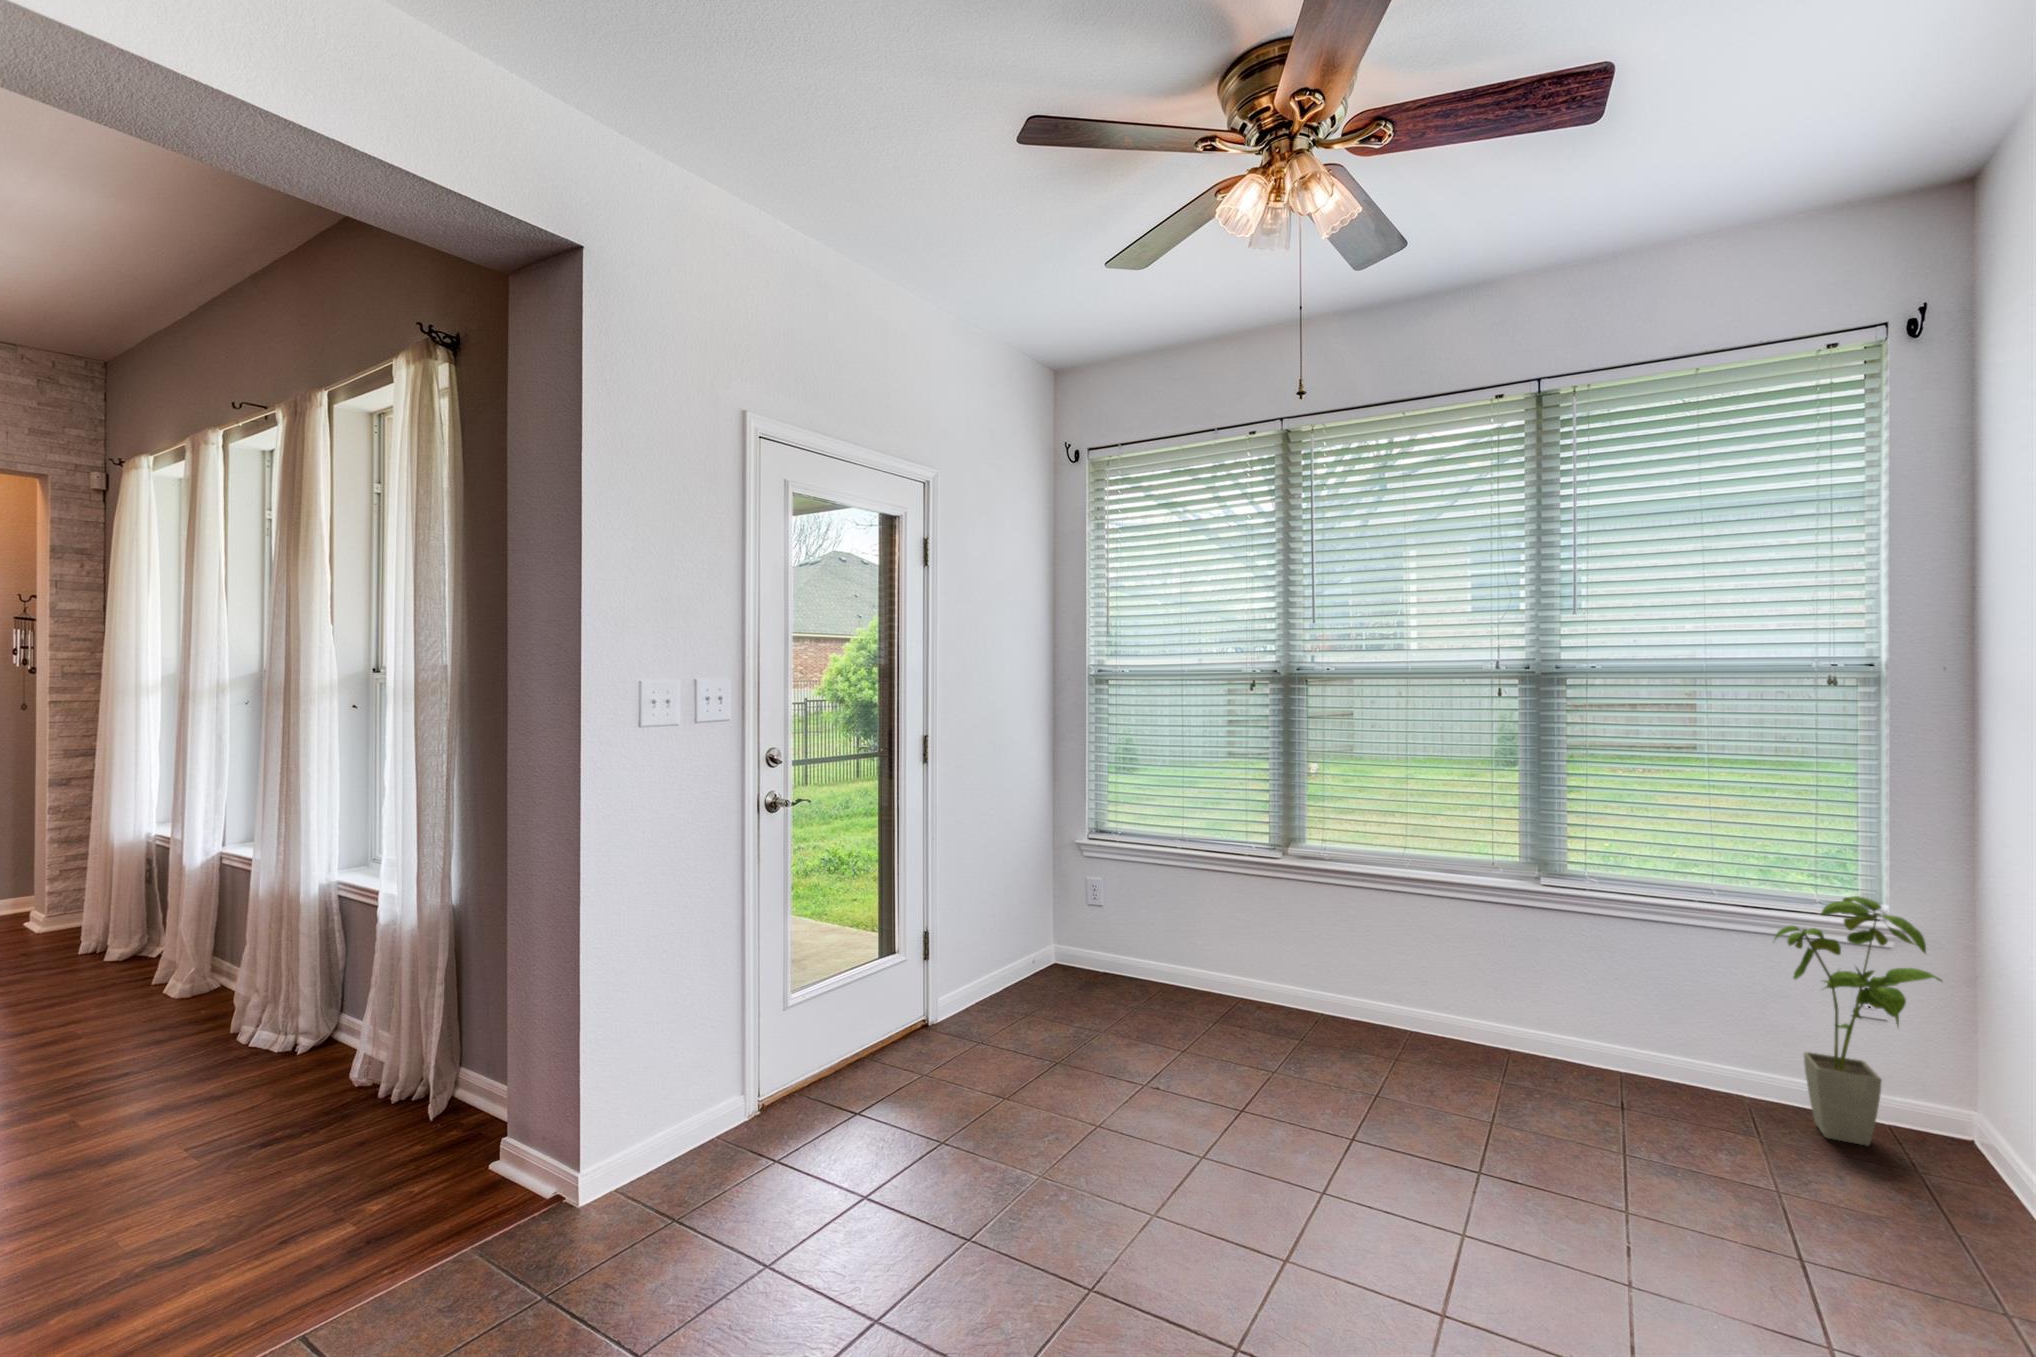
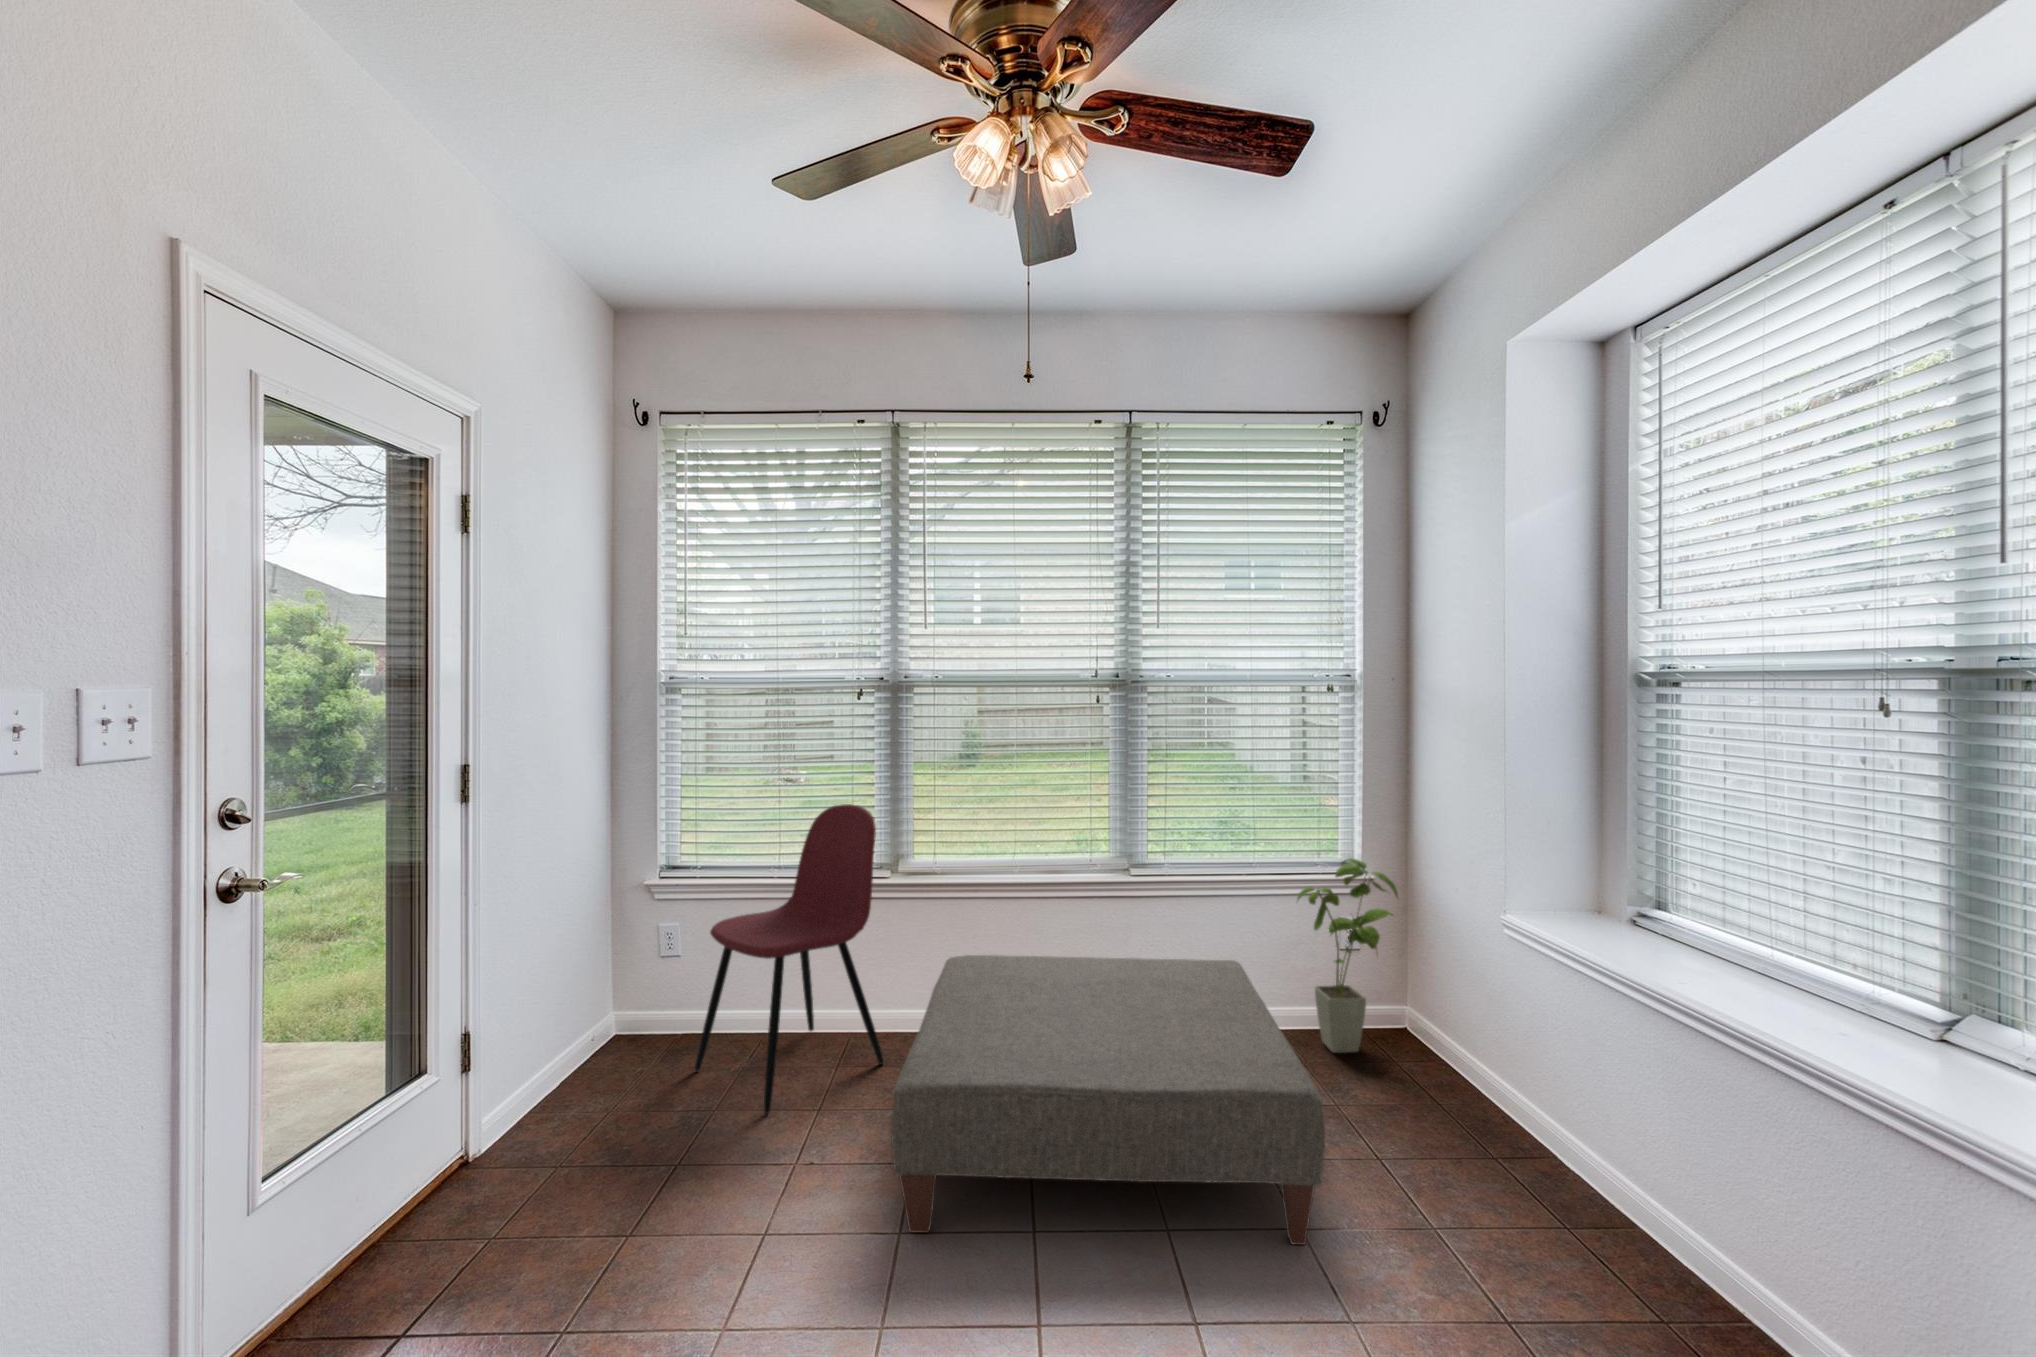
dining chair: none [1101,787,1261,1044] -> present [695,804,884,1114]
ottoman: none [1215,940,1684,1294] -> present [891,955,1325,1245]

